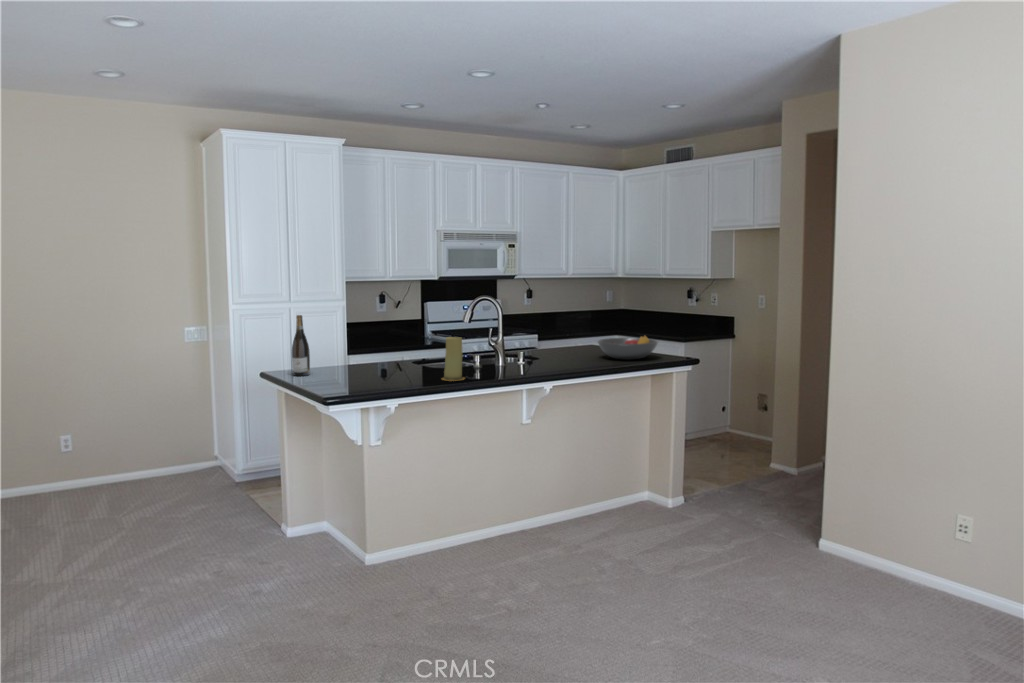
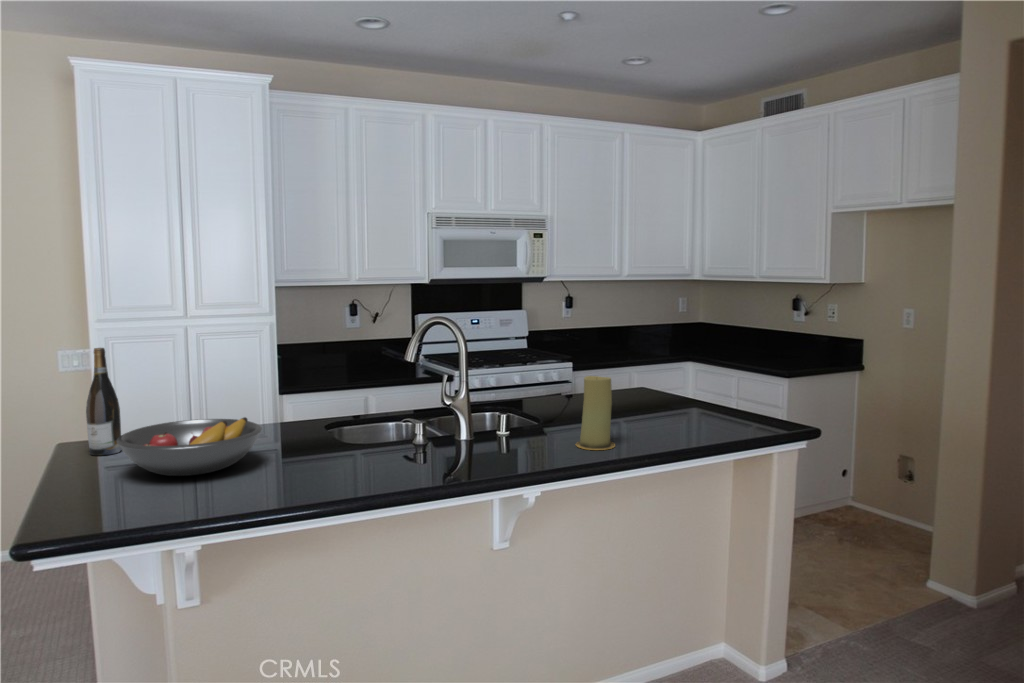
fruit bowl: present [598,336,658,360] -> present [117,417,262,476]
candle: present [442,337,465,381] -> present [576,376,615,450]

